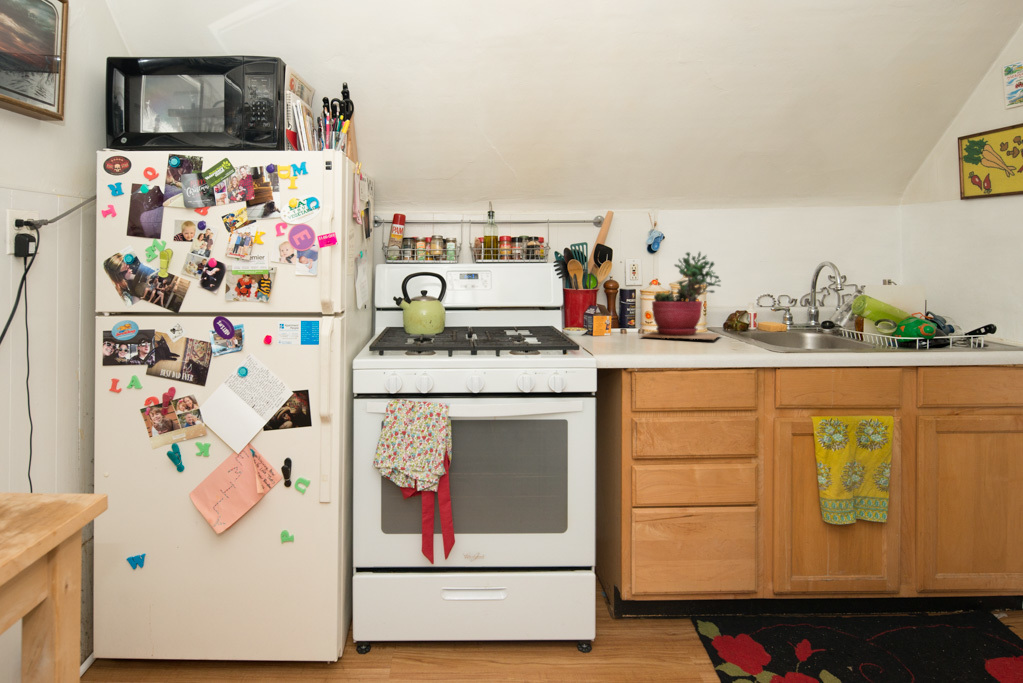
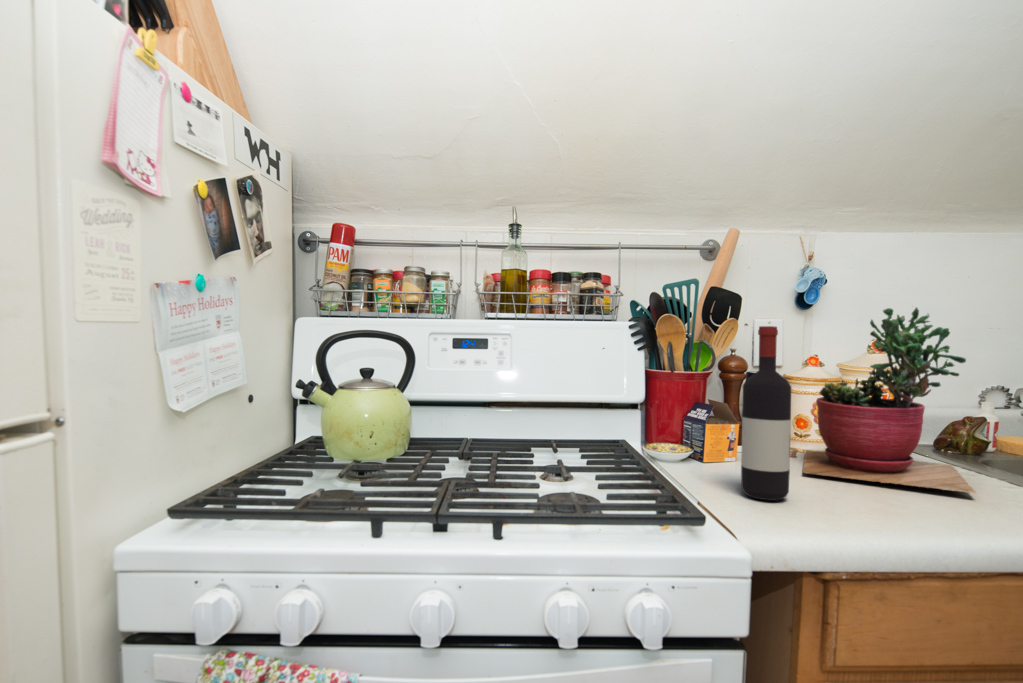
wine bottle: none [601,261,623,343] -> present [741,326,791,500]

